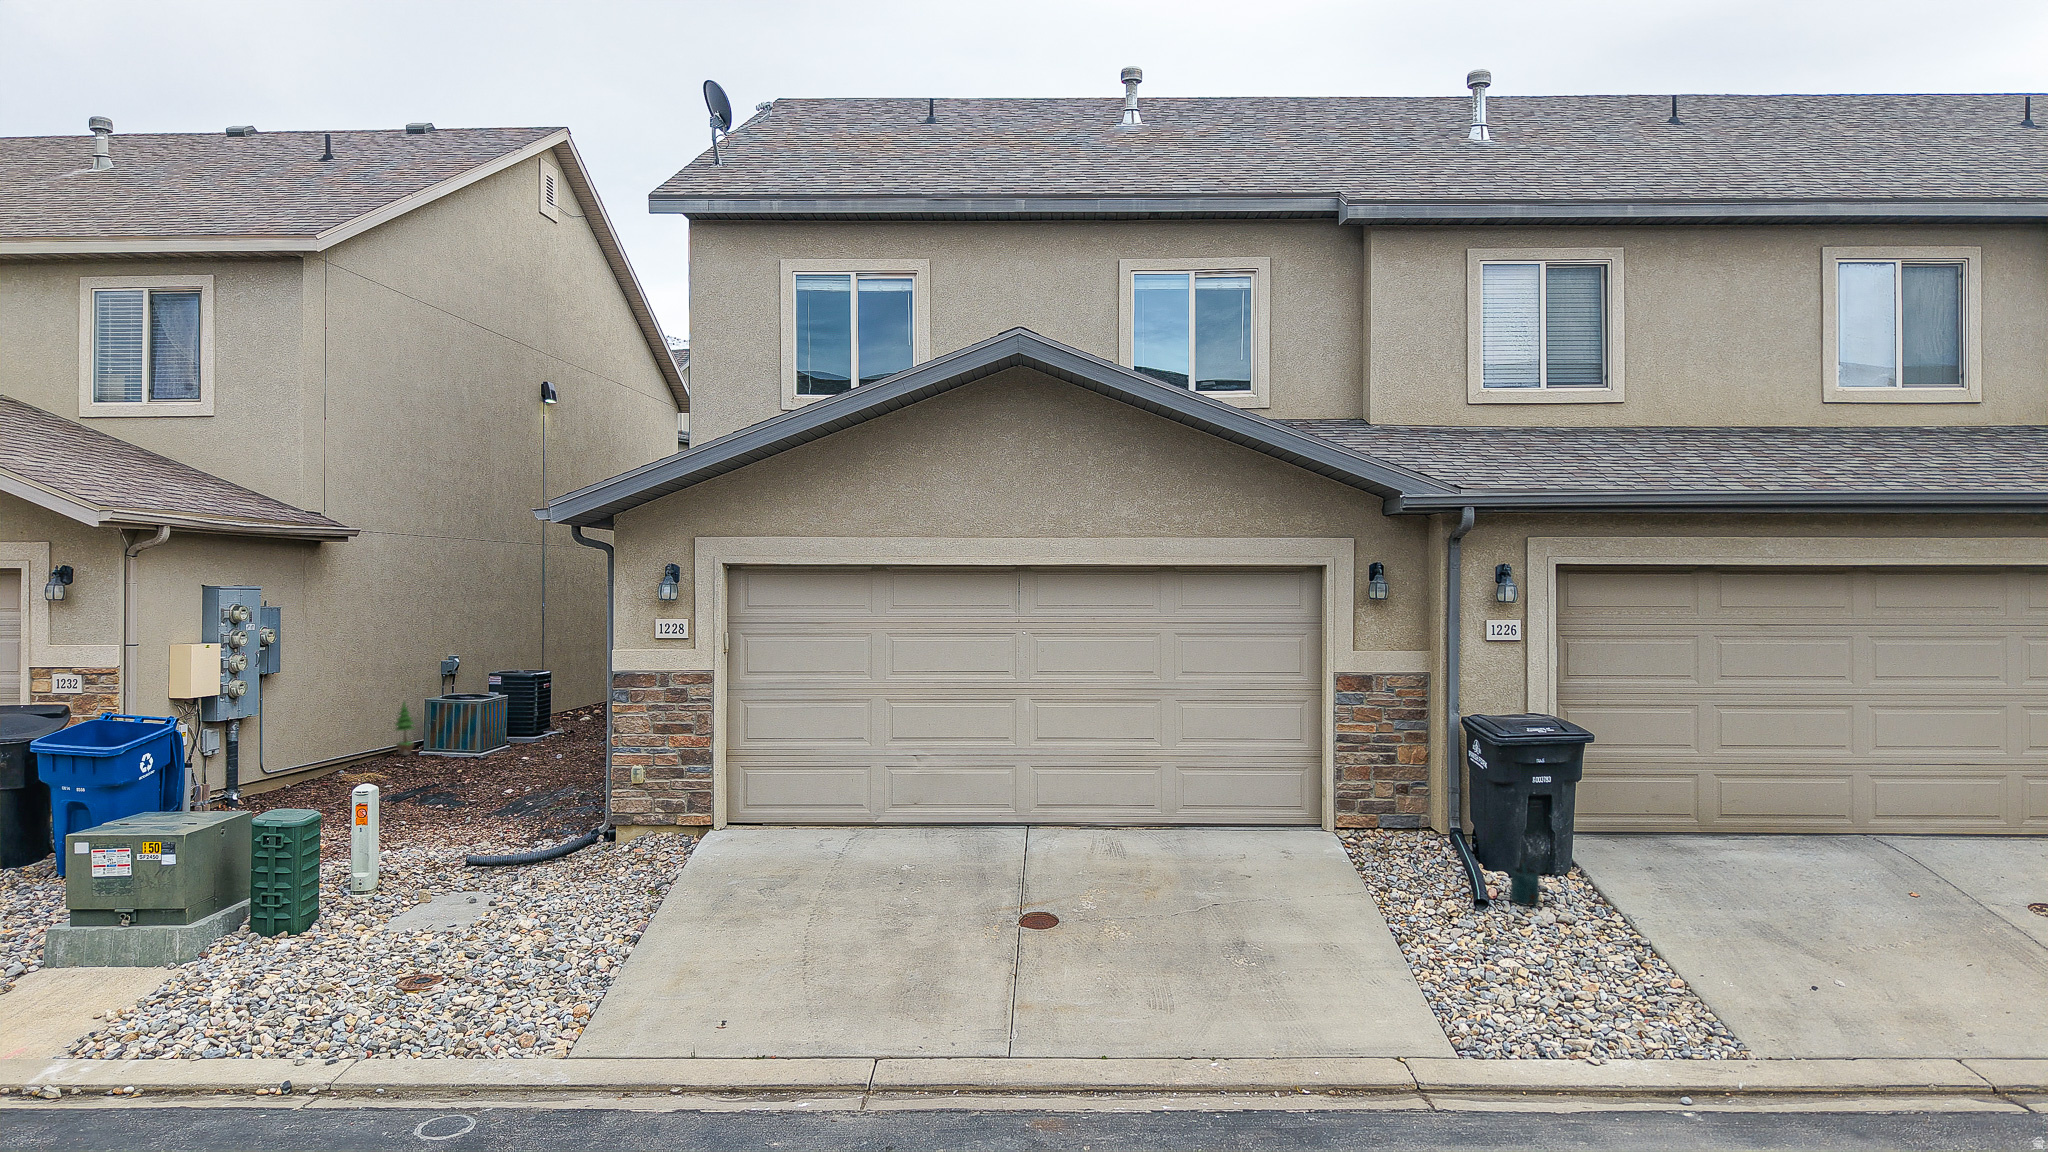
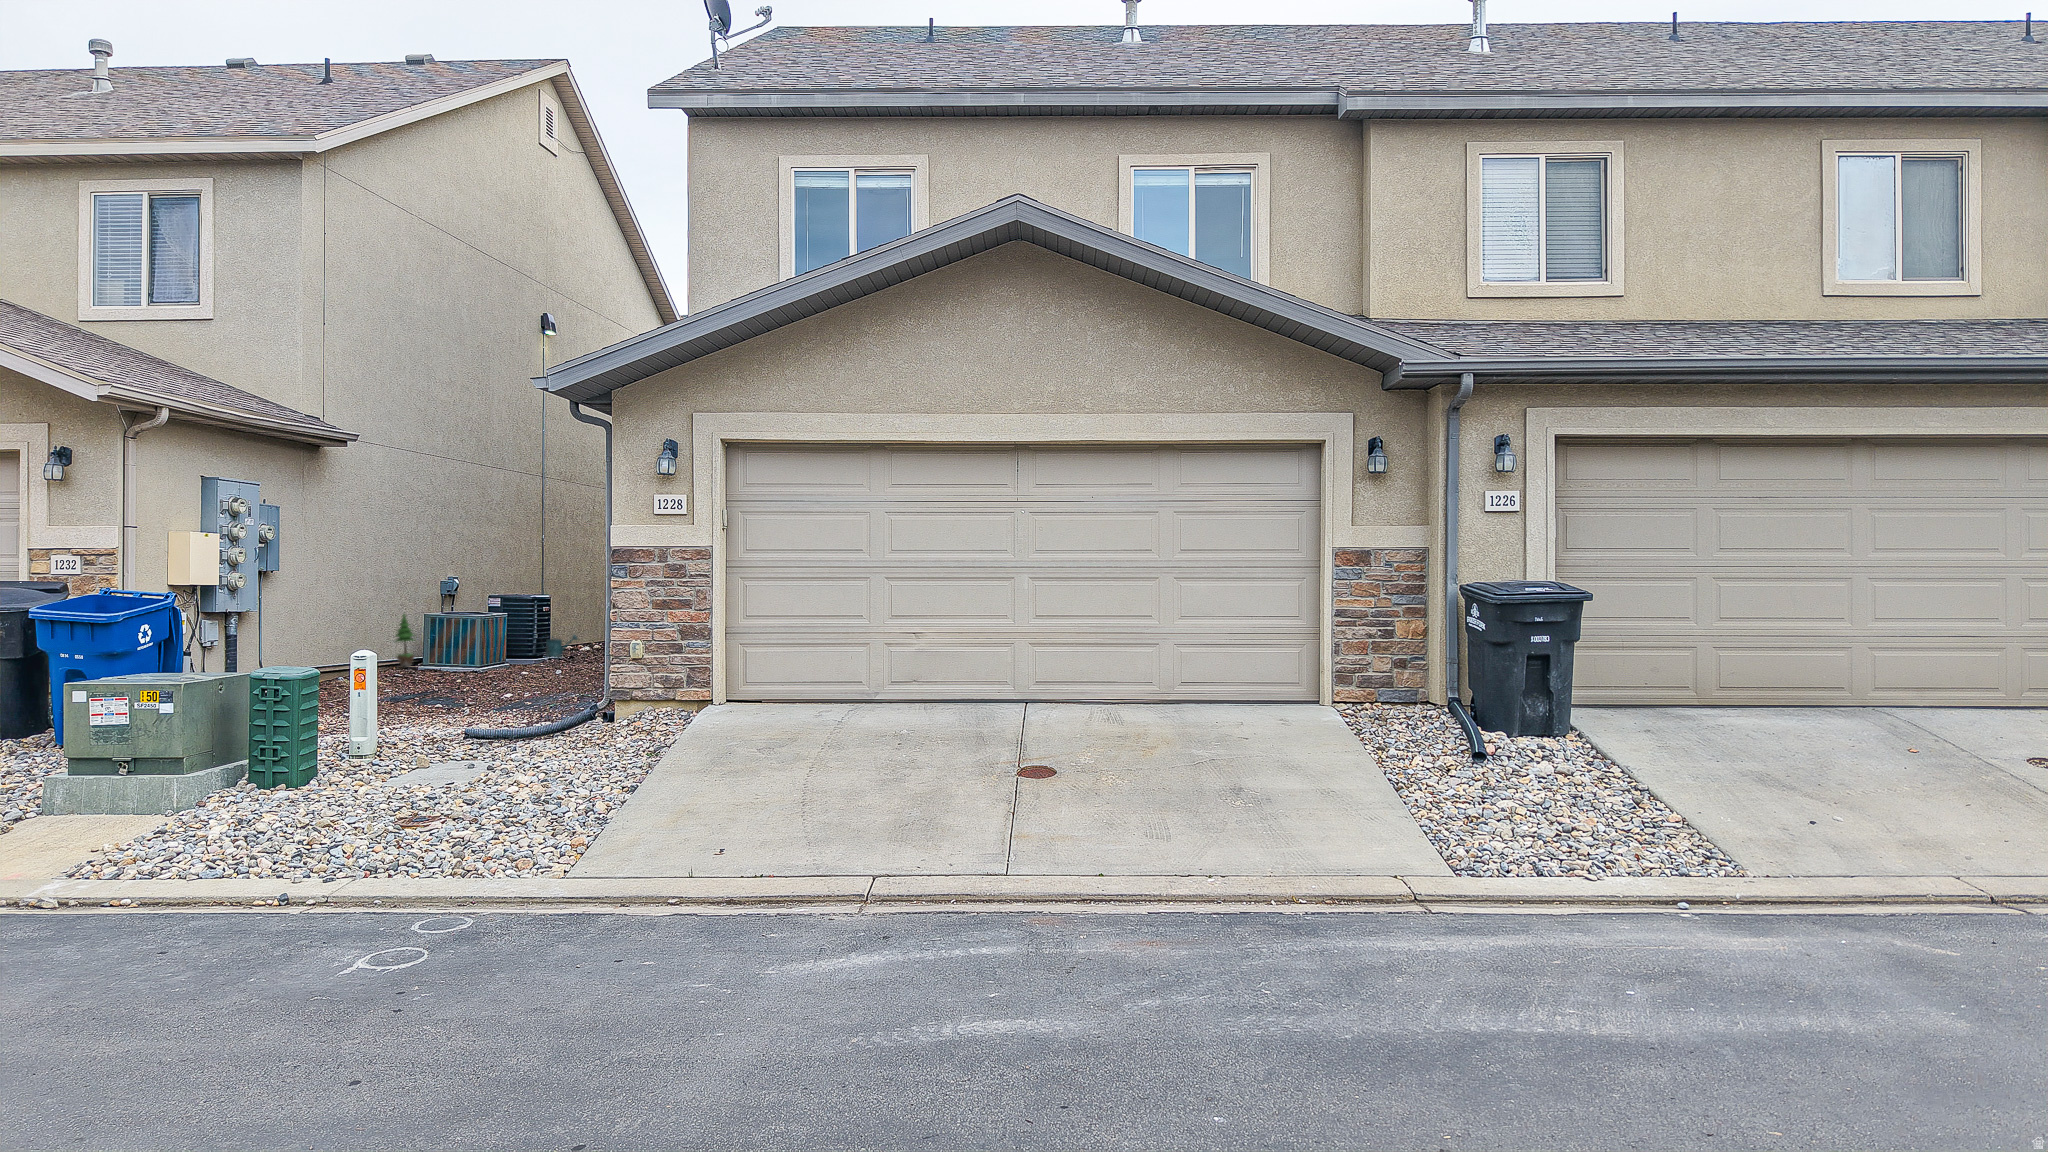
watering can: present [1510,859,1540,906] -> present [546,635,577,657]

